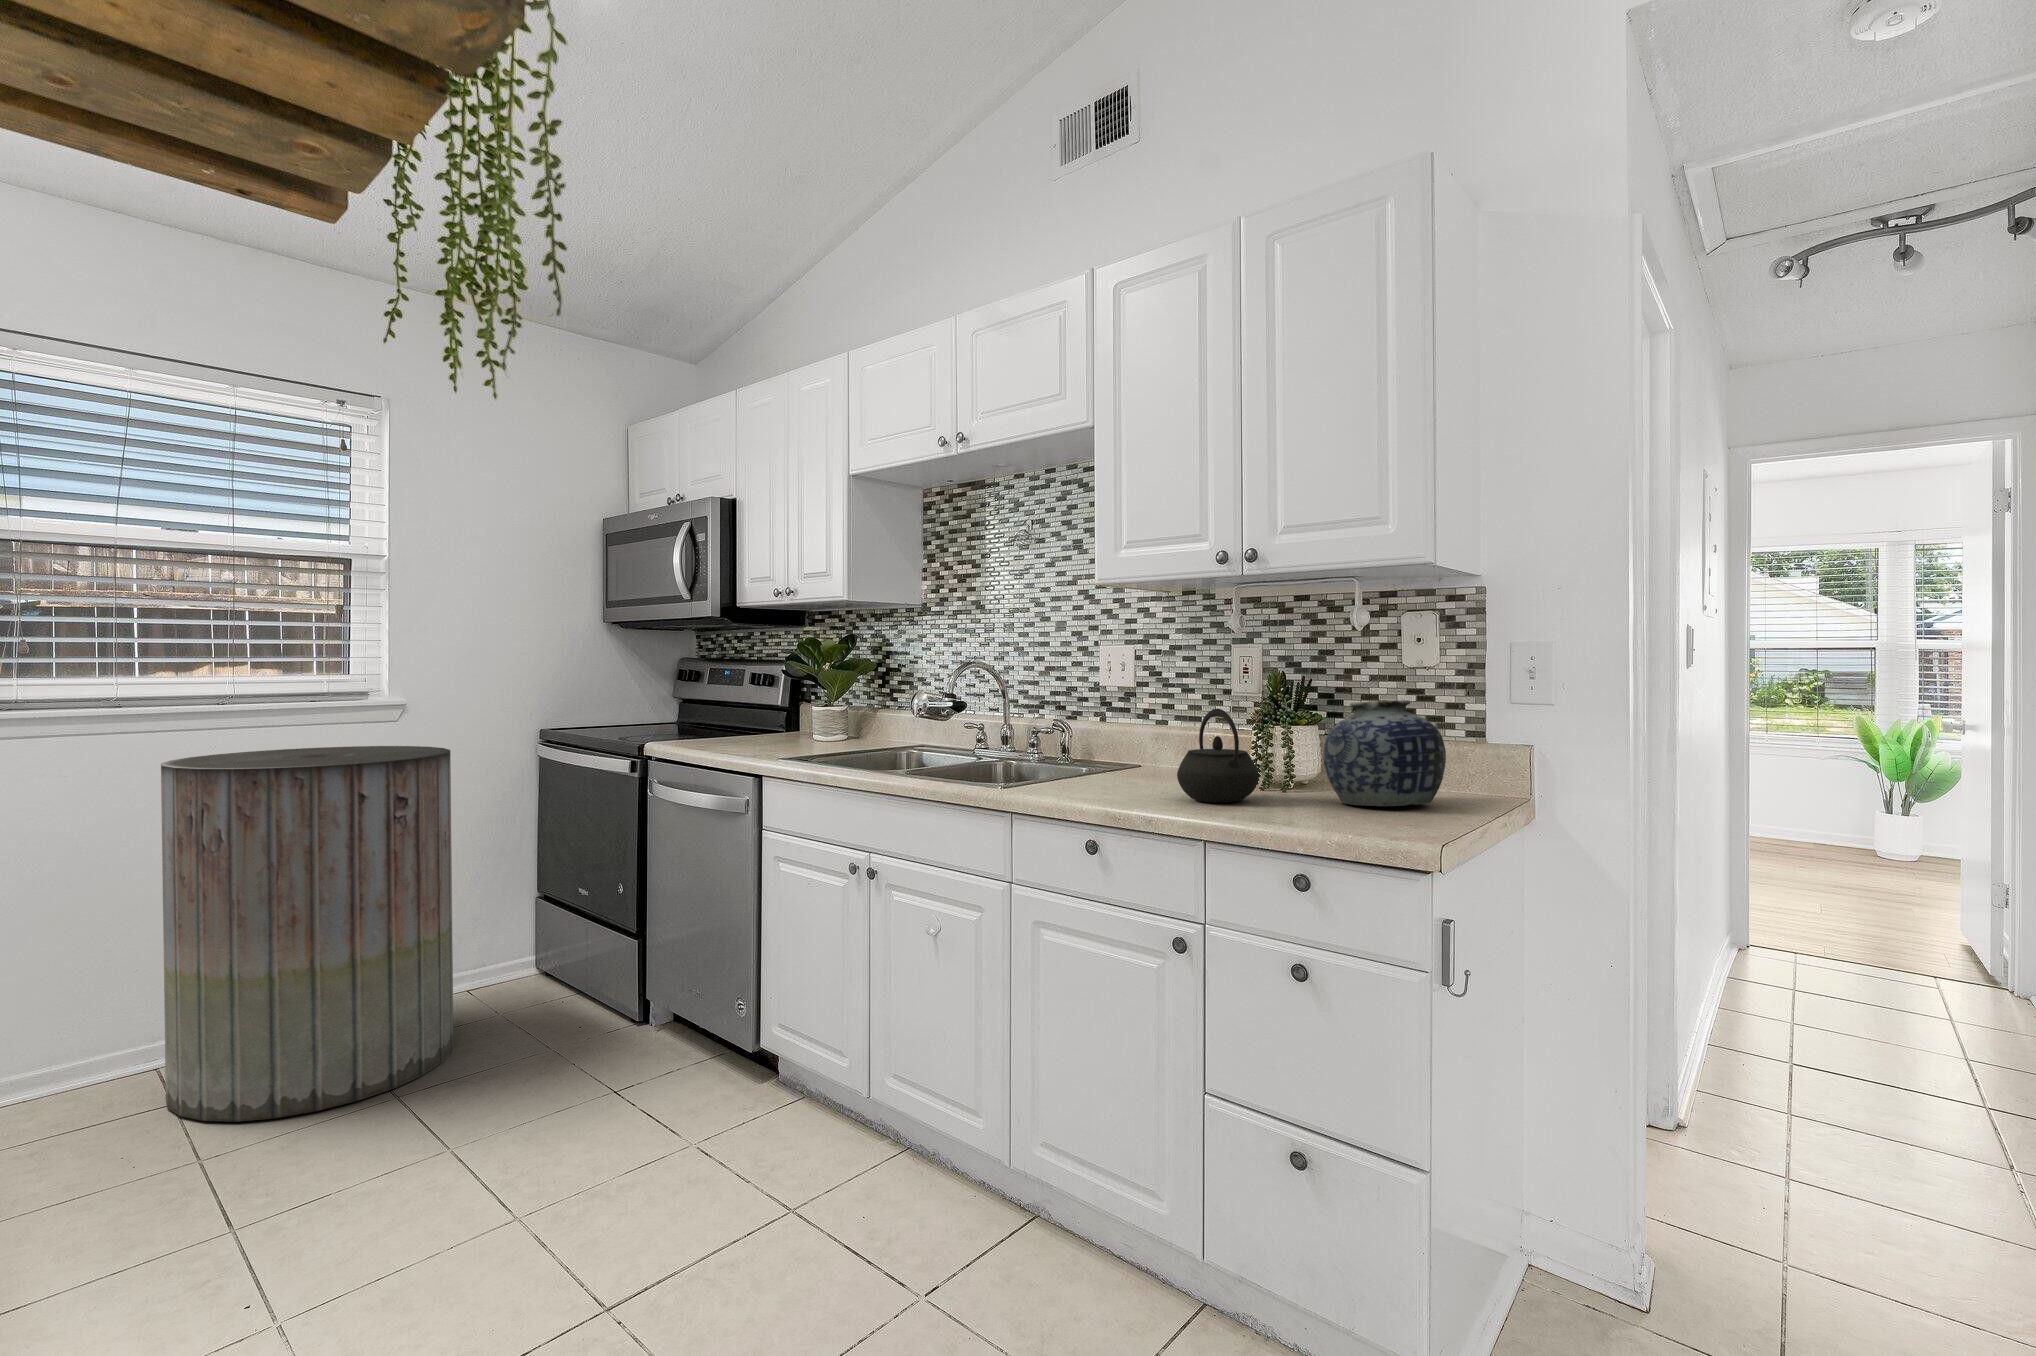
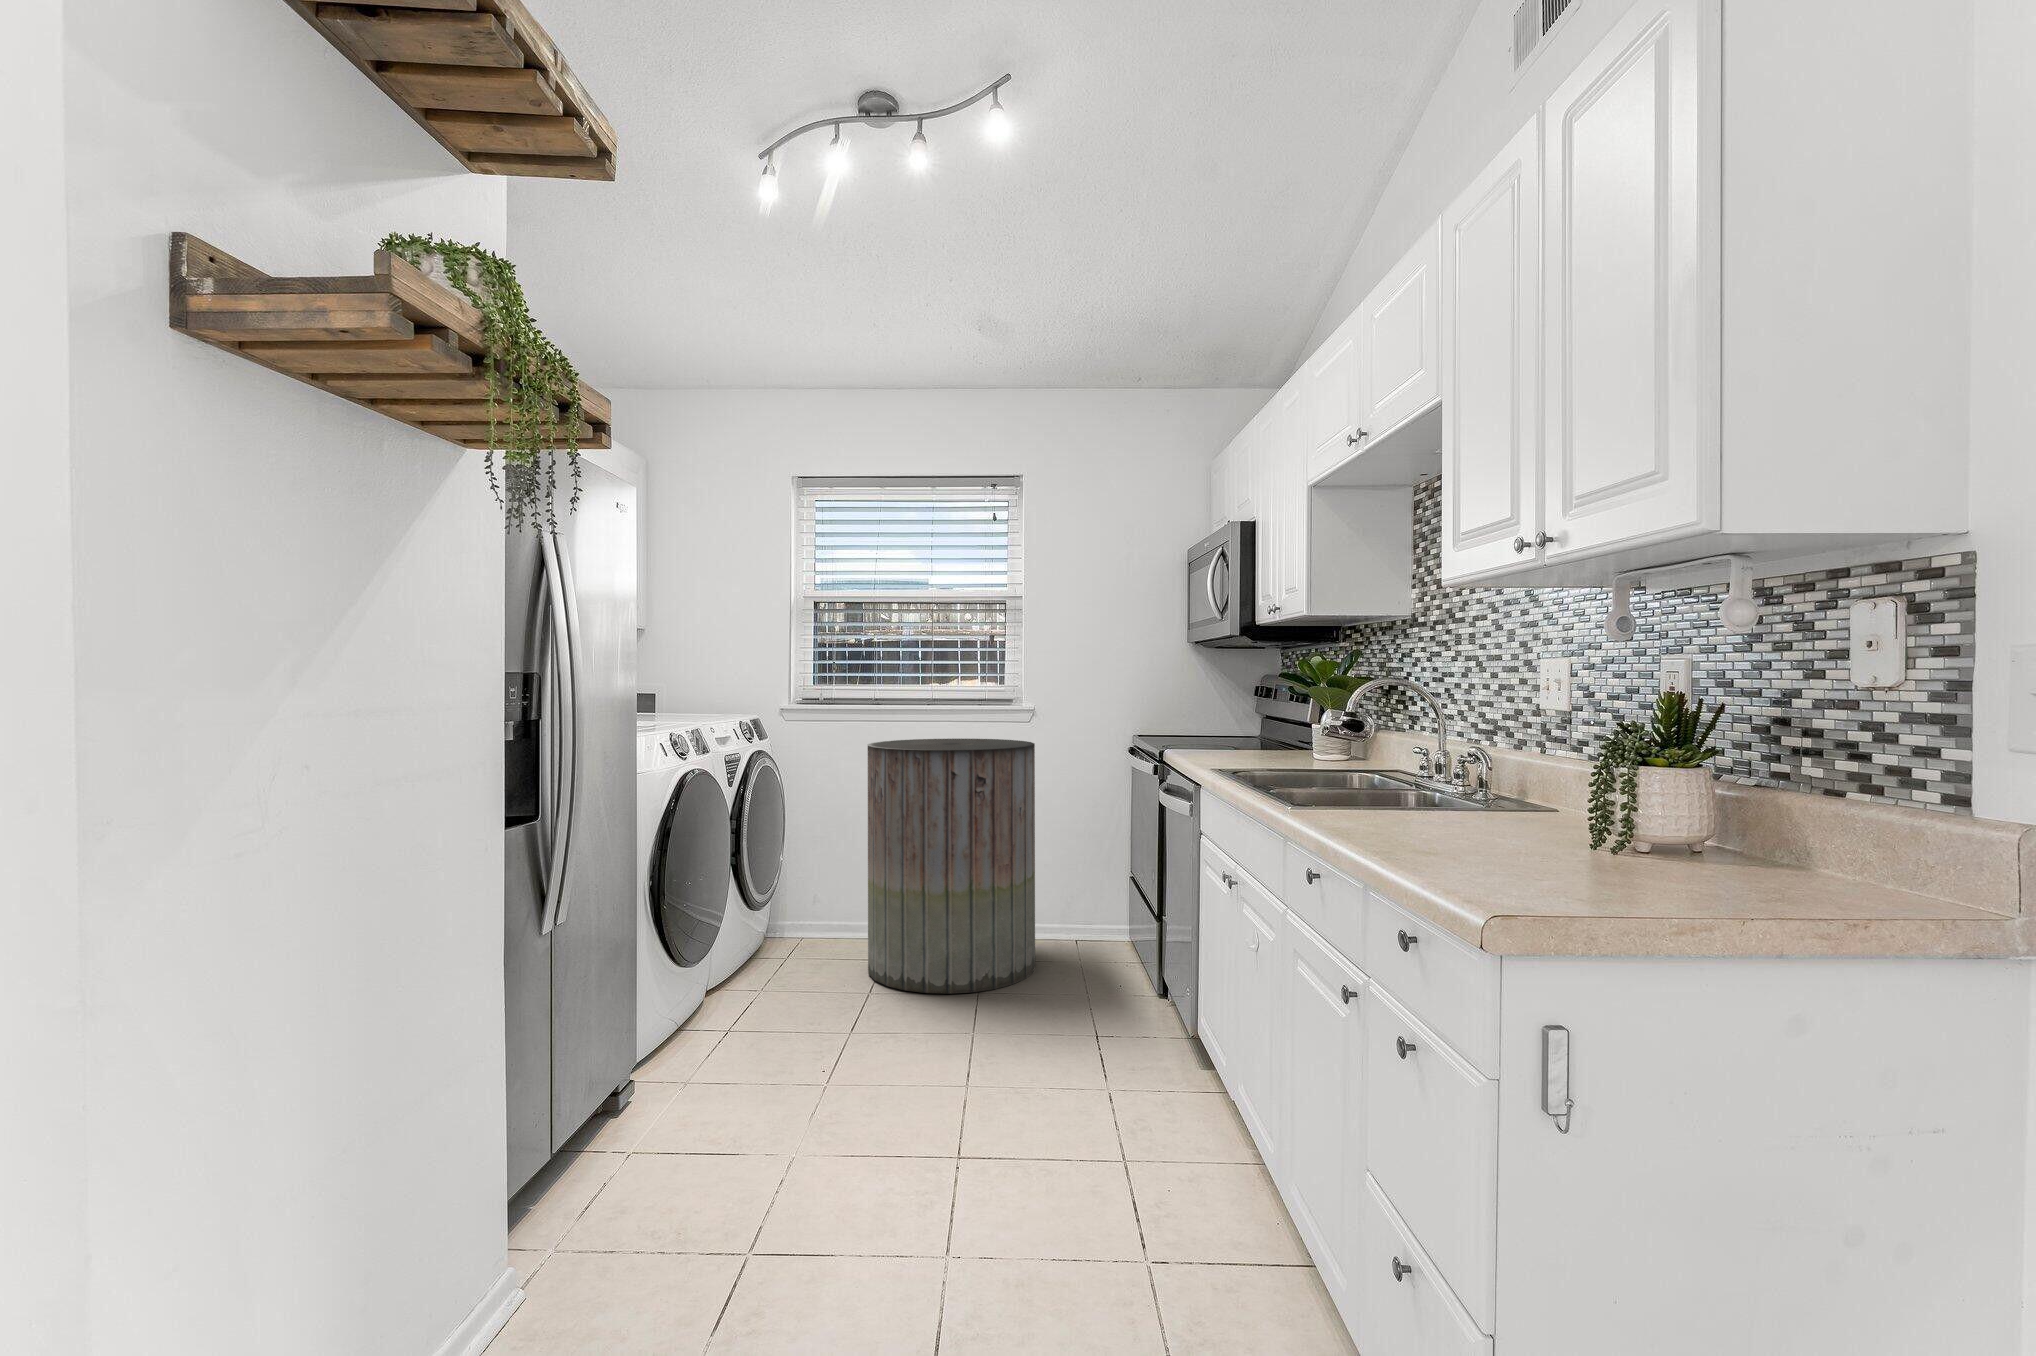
vase: present [1323,700,1446,806] -> none [1572,735,1776,893]
kettle: present [1177,709,1259,803] -> none [1404,736,1514,855]

